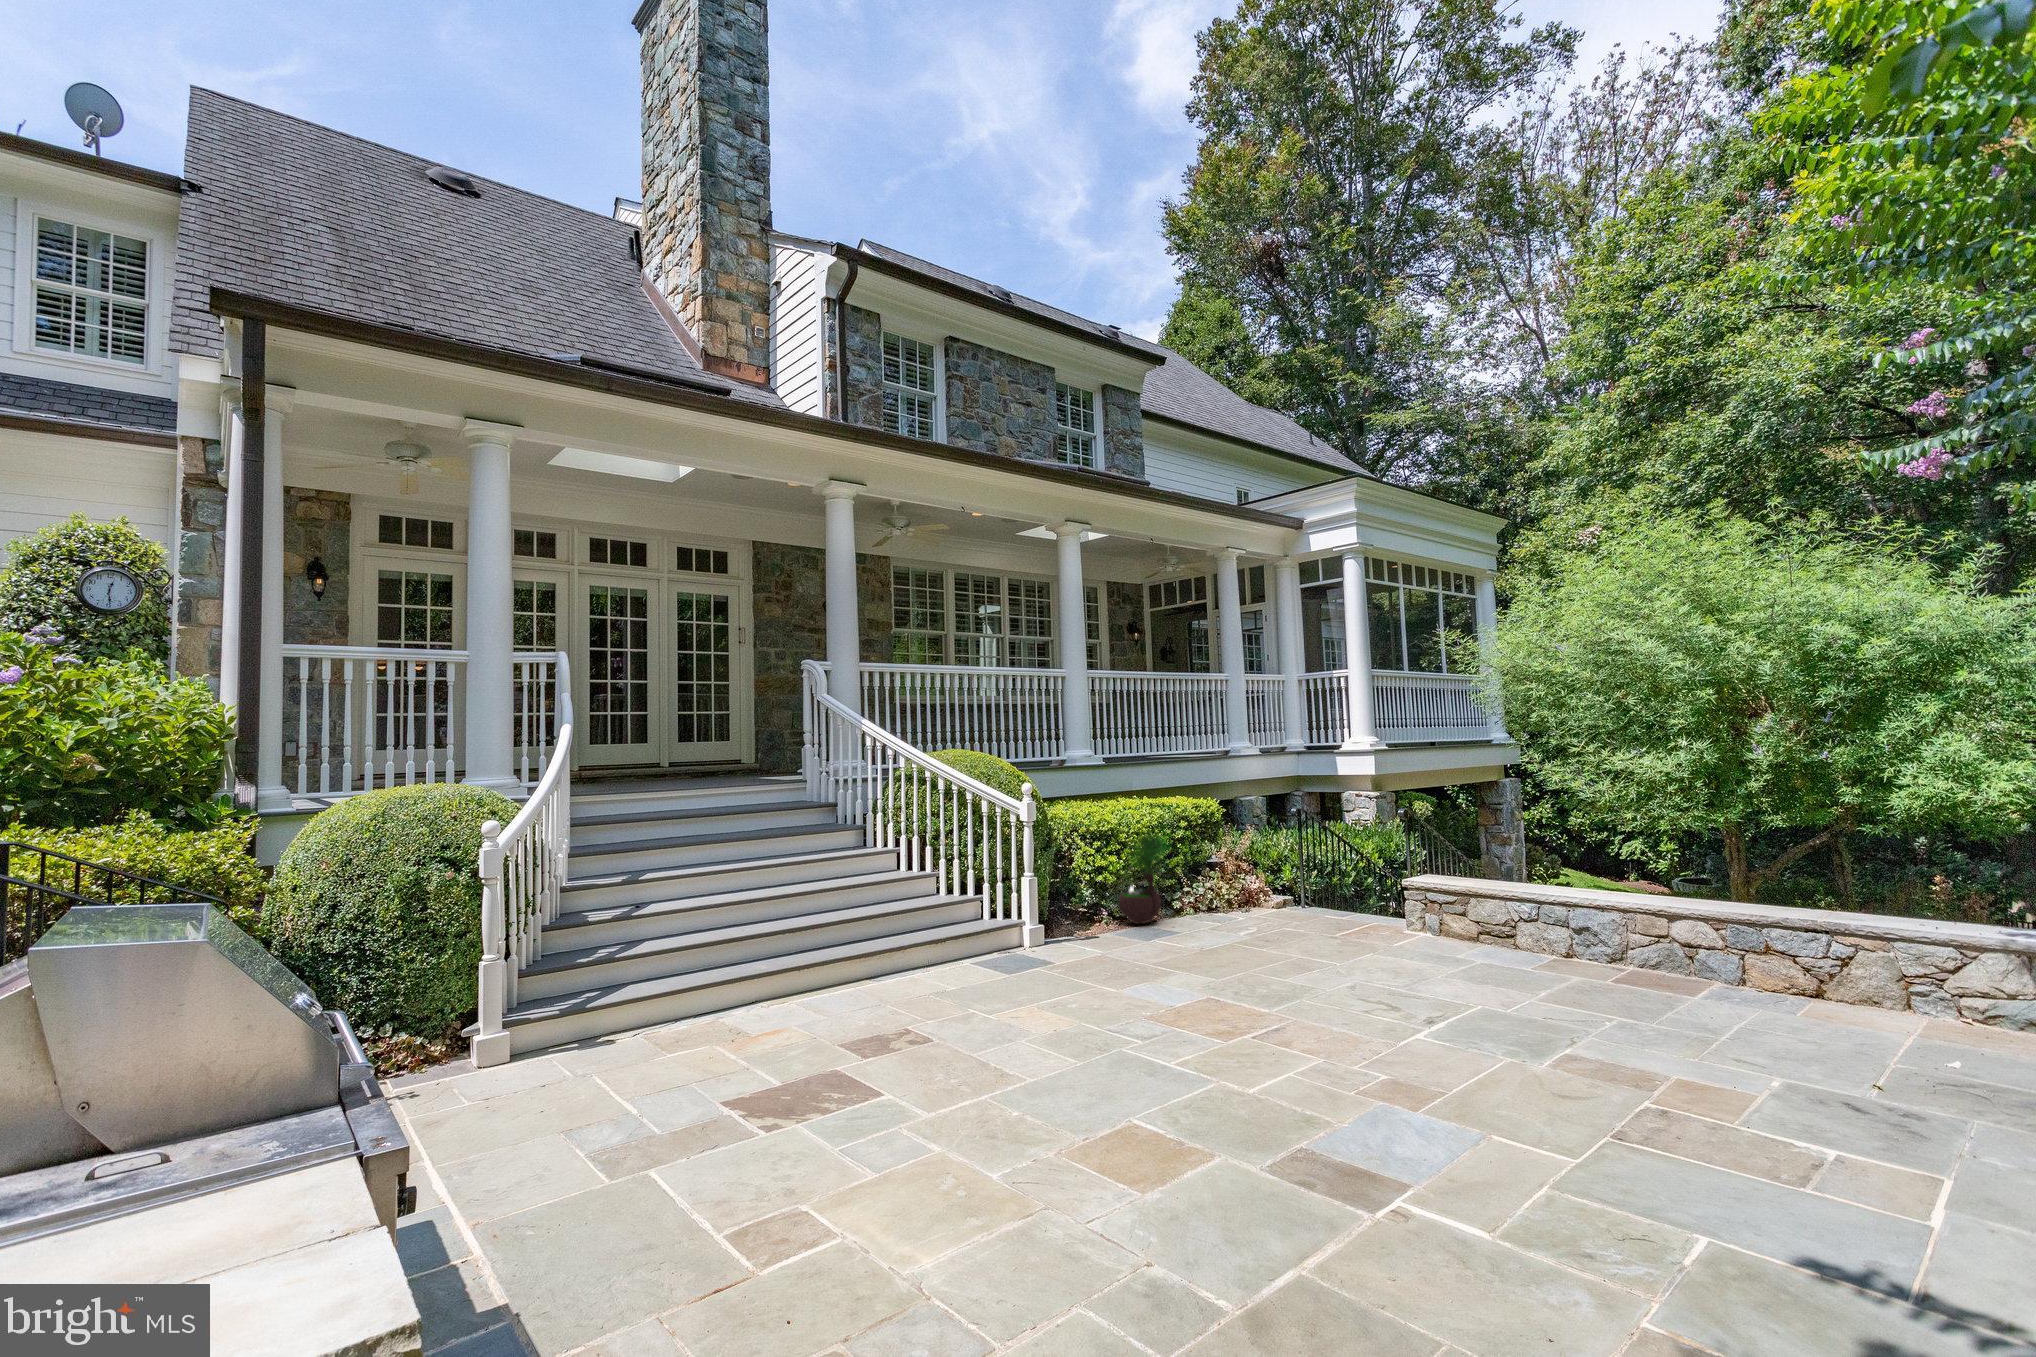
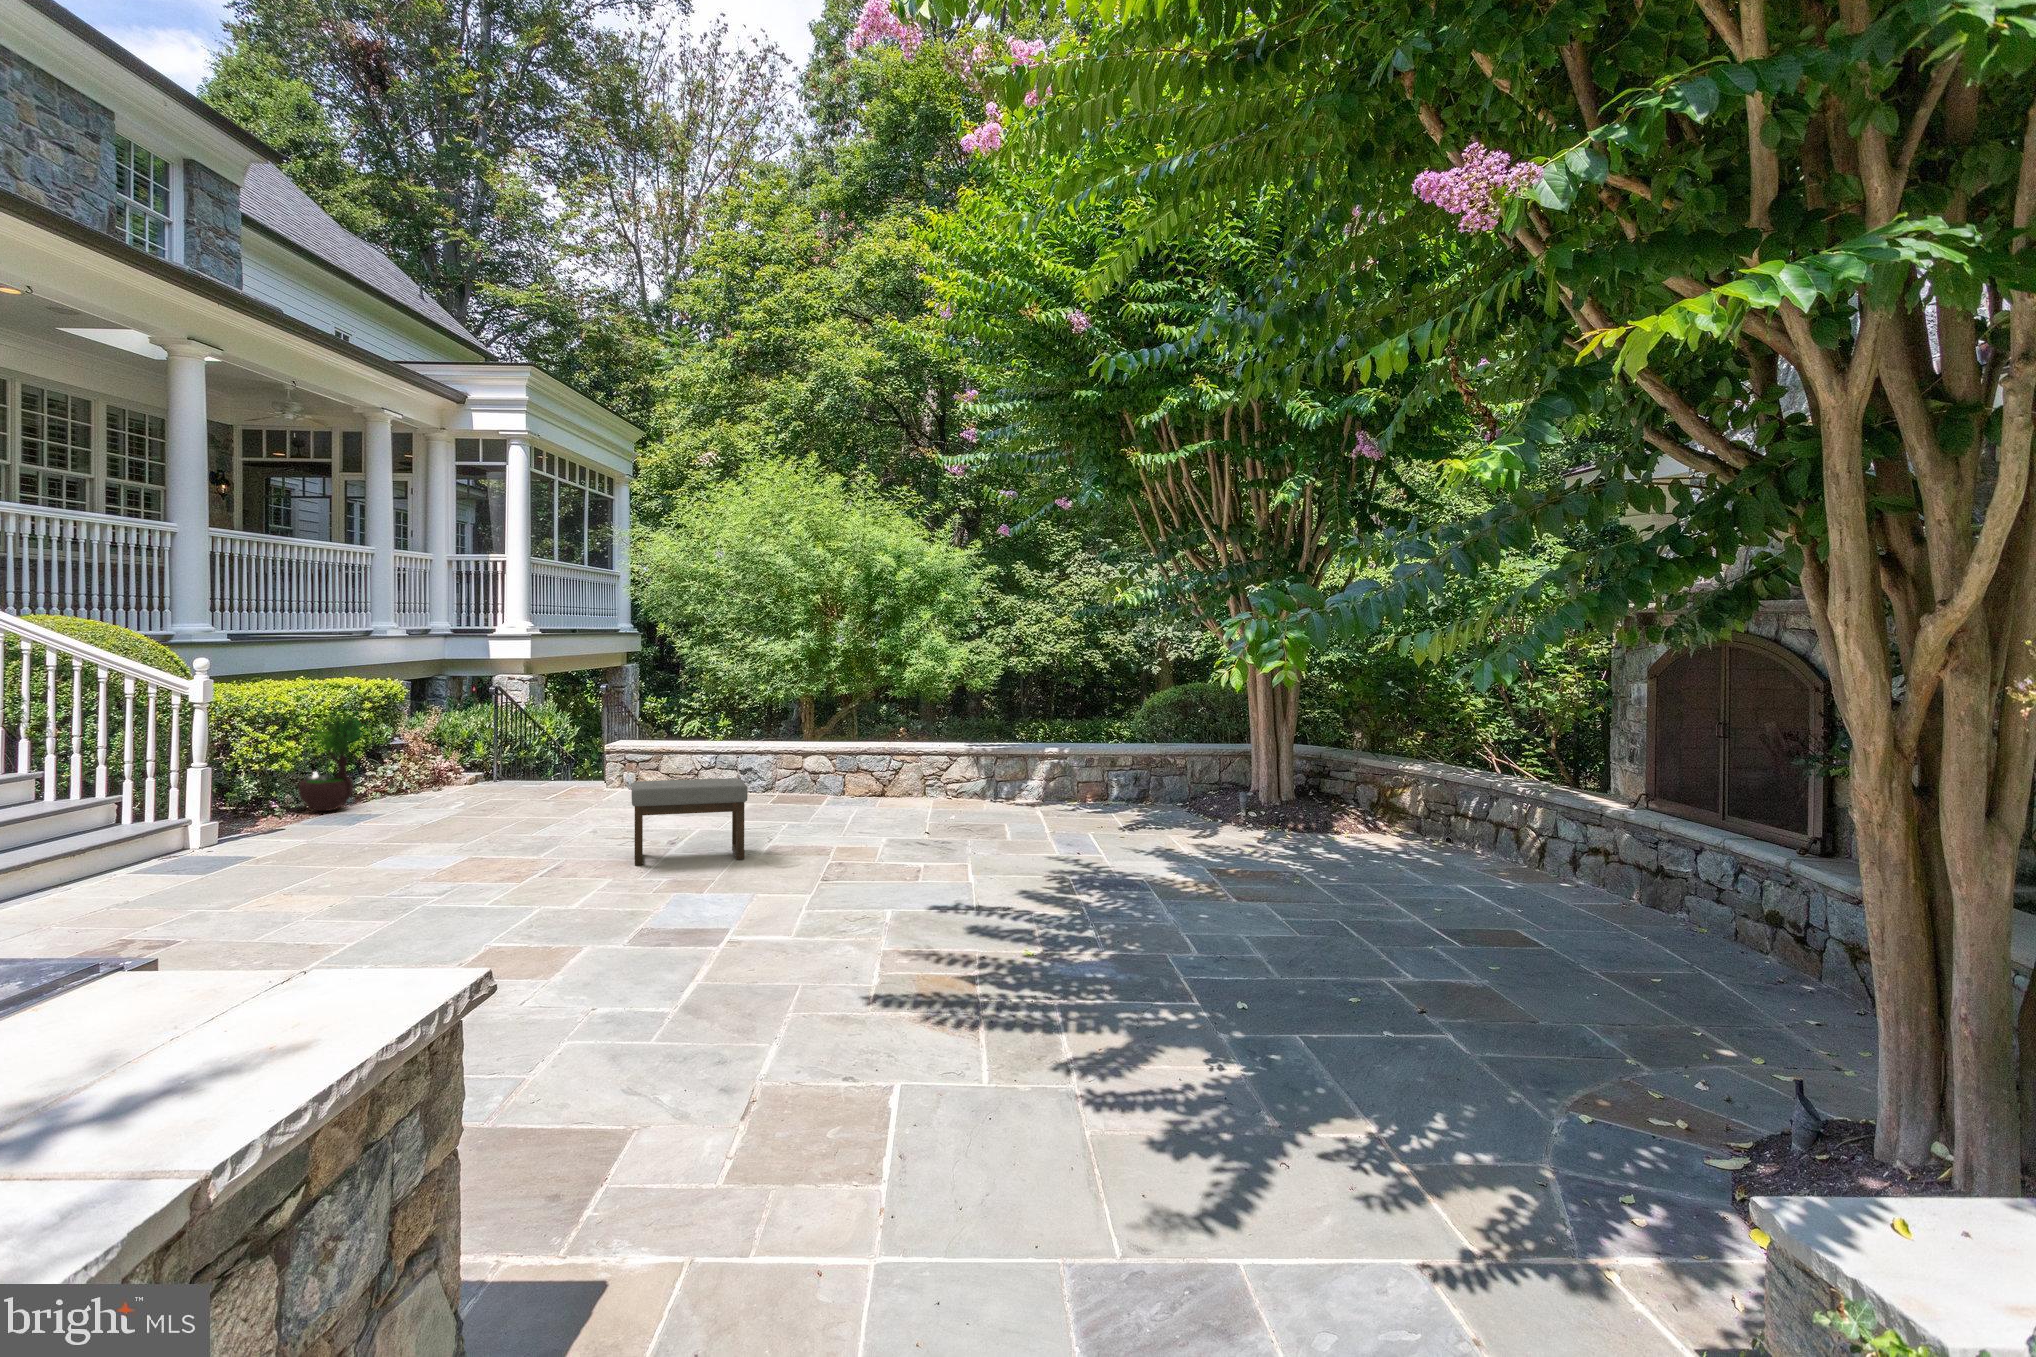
ottoman: none [1335,947,1503,1085] -> present [632,778,748,865]

